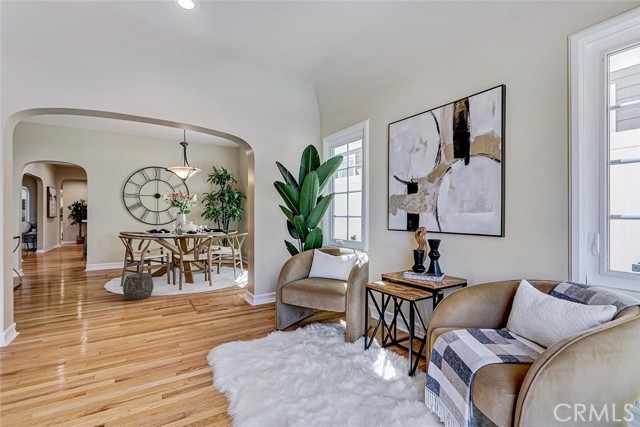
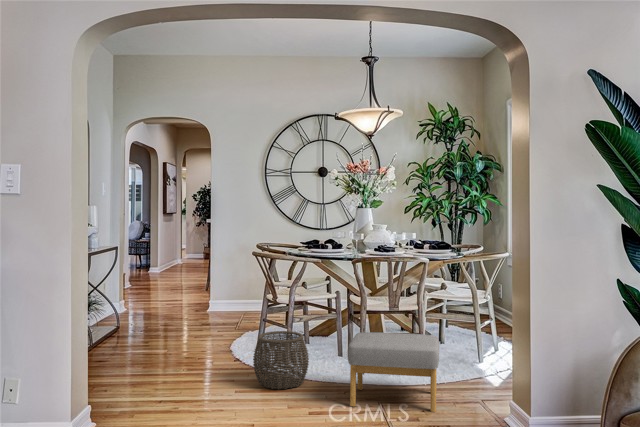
footstool: none [175,268,216,301] -> present [348,332,439,412]

